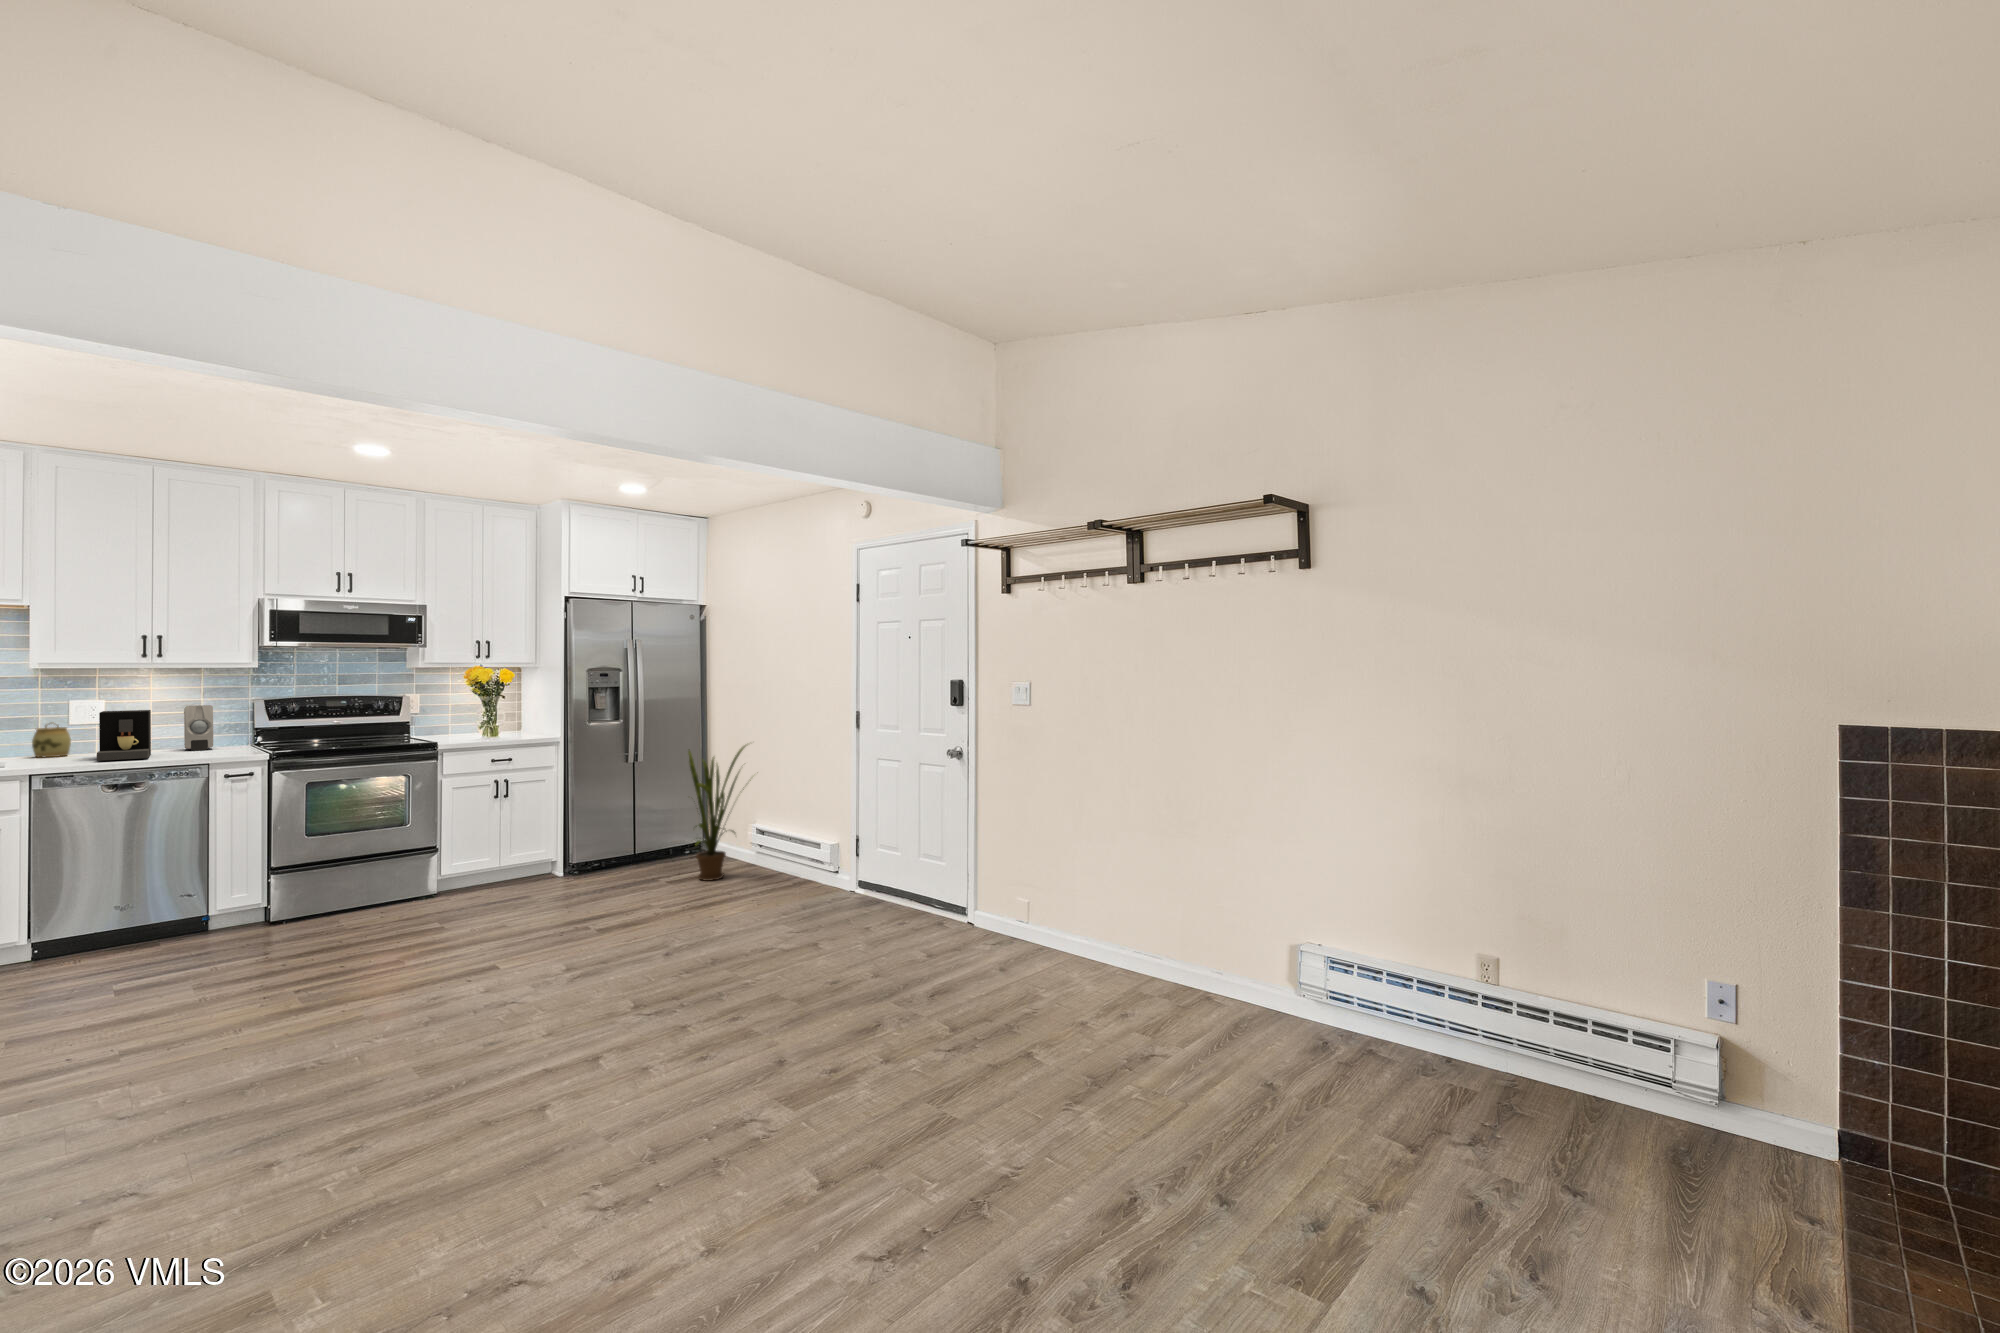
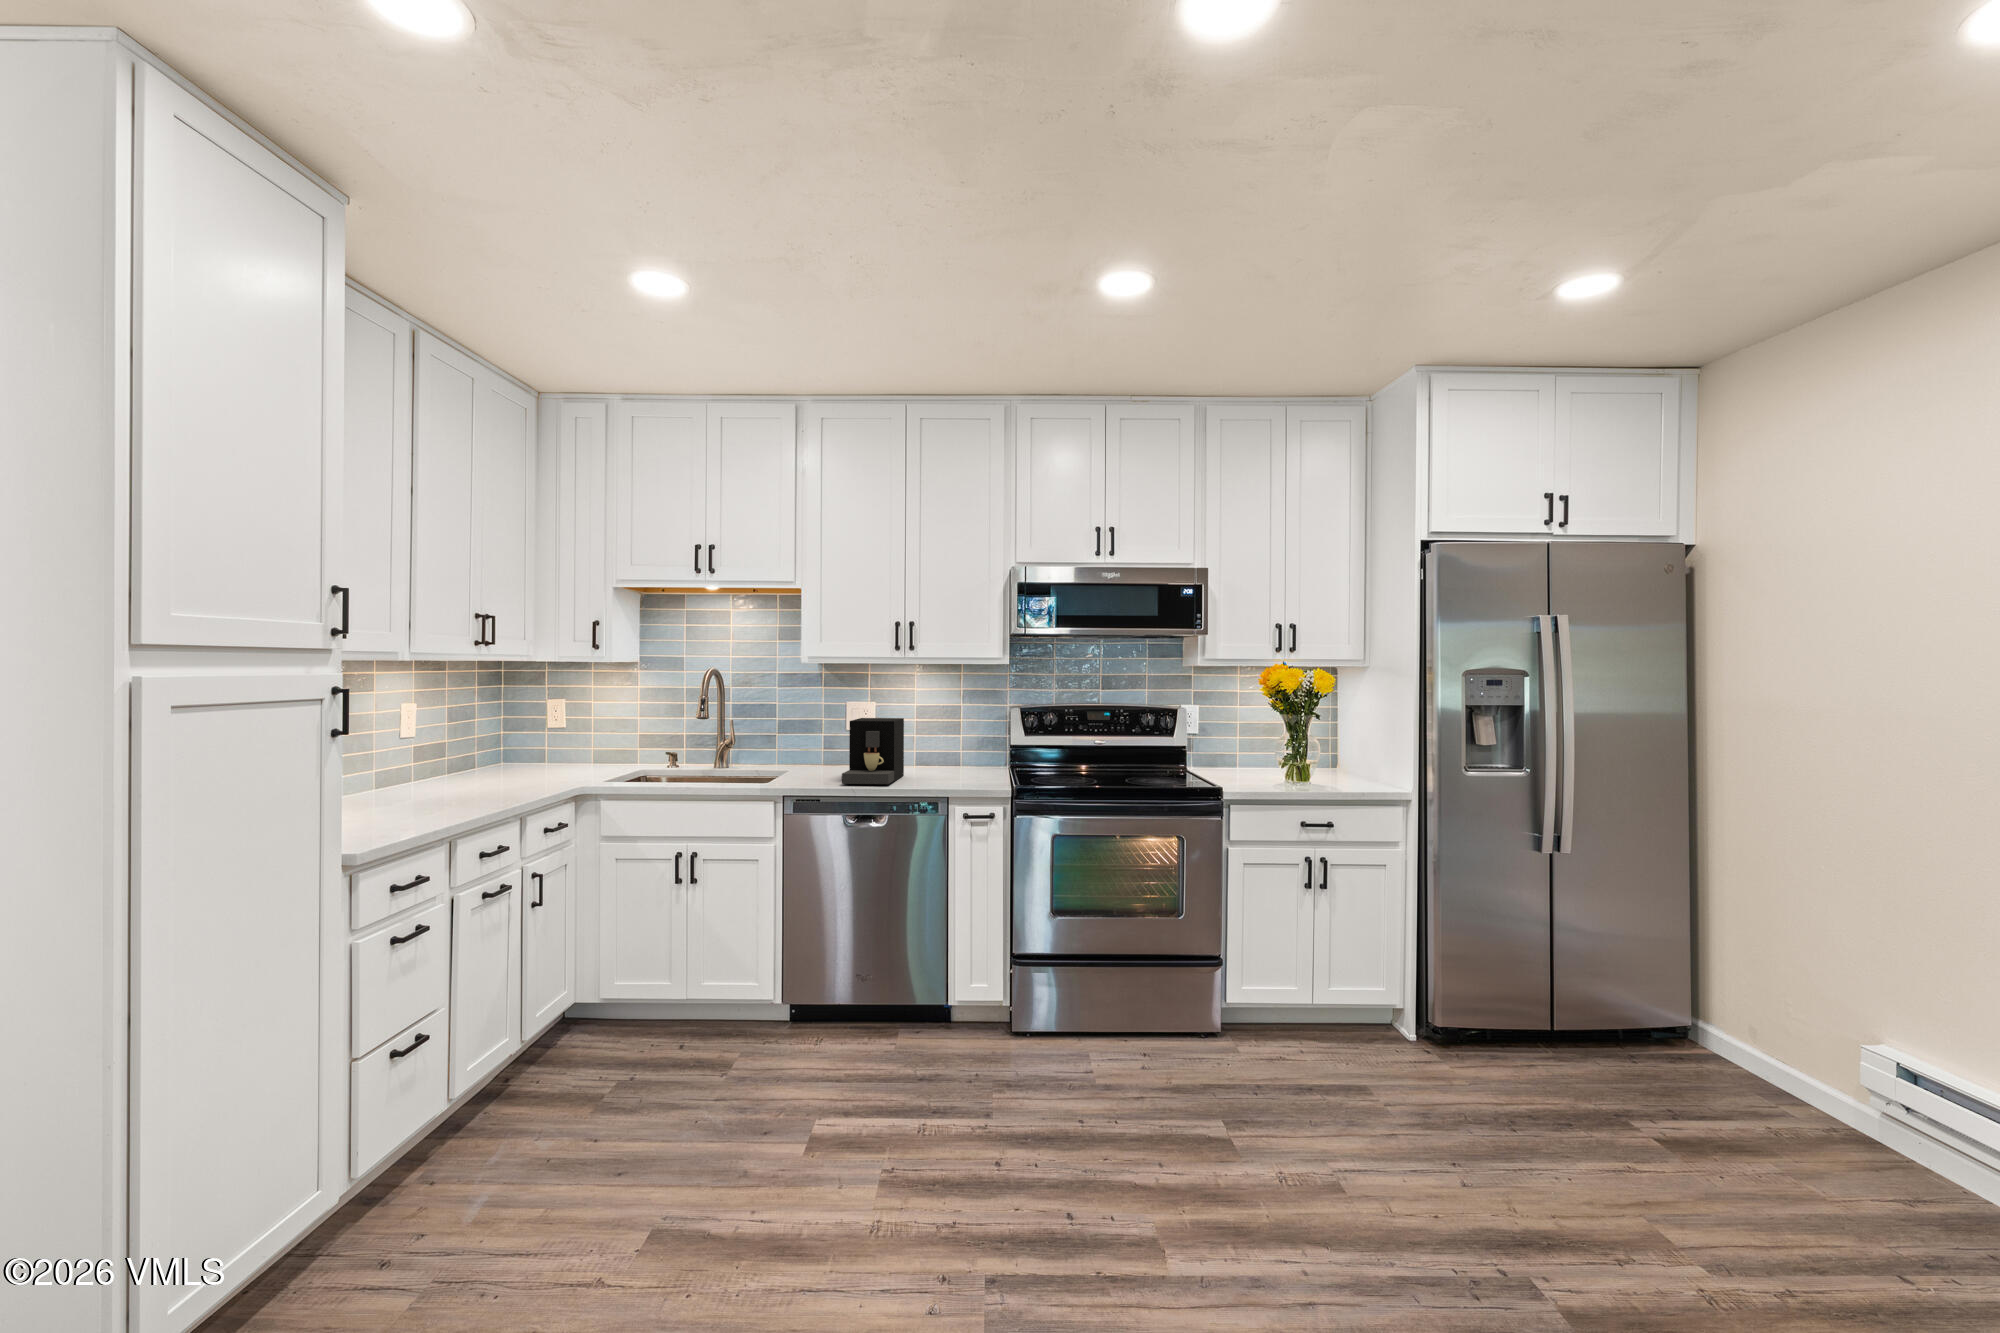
soap dispenser: present [184,705,213,751] -> none [939,714,969,773]
jar: present [32,725,71,757] -> none [809,728,842,771]
house plant: present [688,745,751,881] -> none [1687,847,1894,1157]

